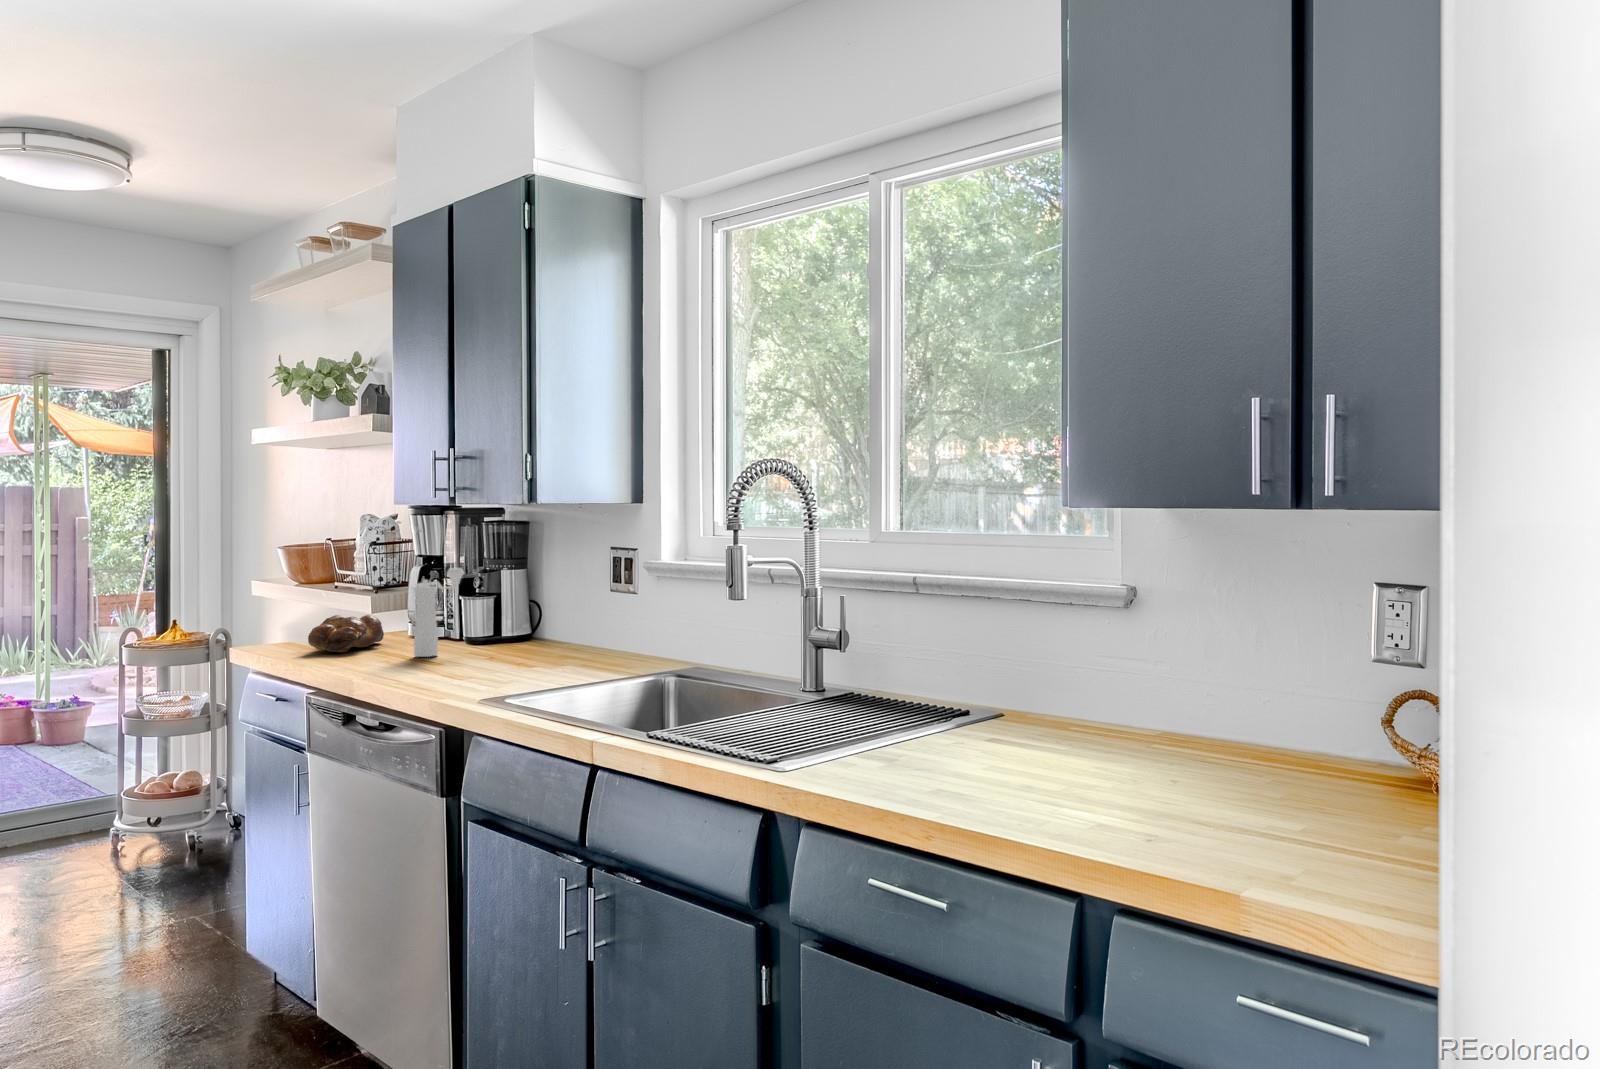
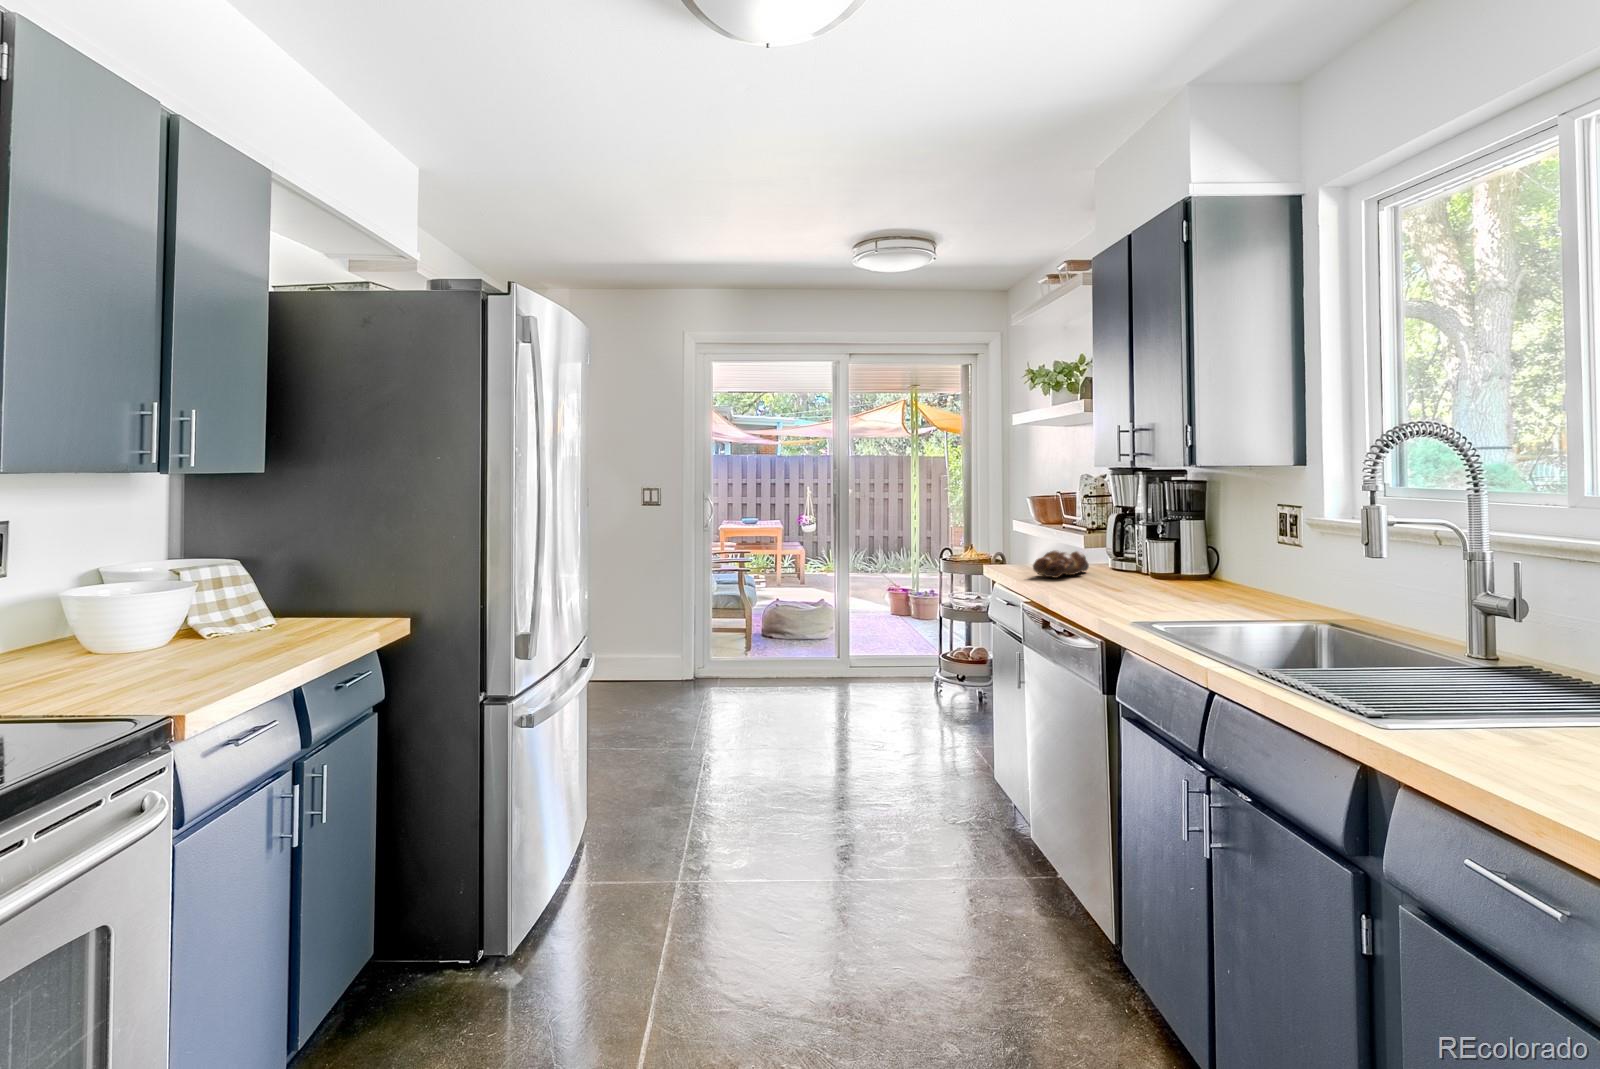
pepper mill: present [413,568,464,657] -> none [1104,518,1147,586]

